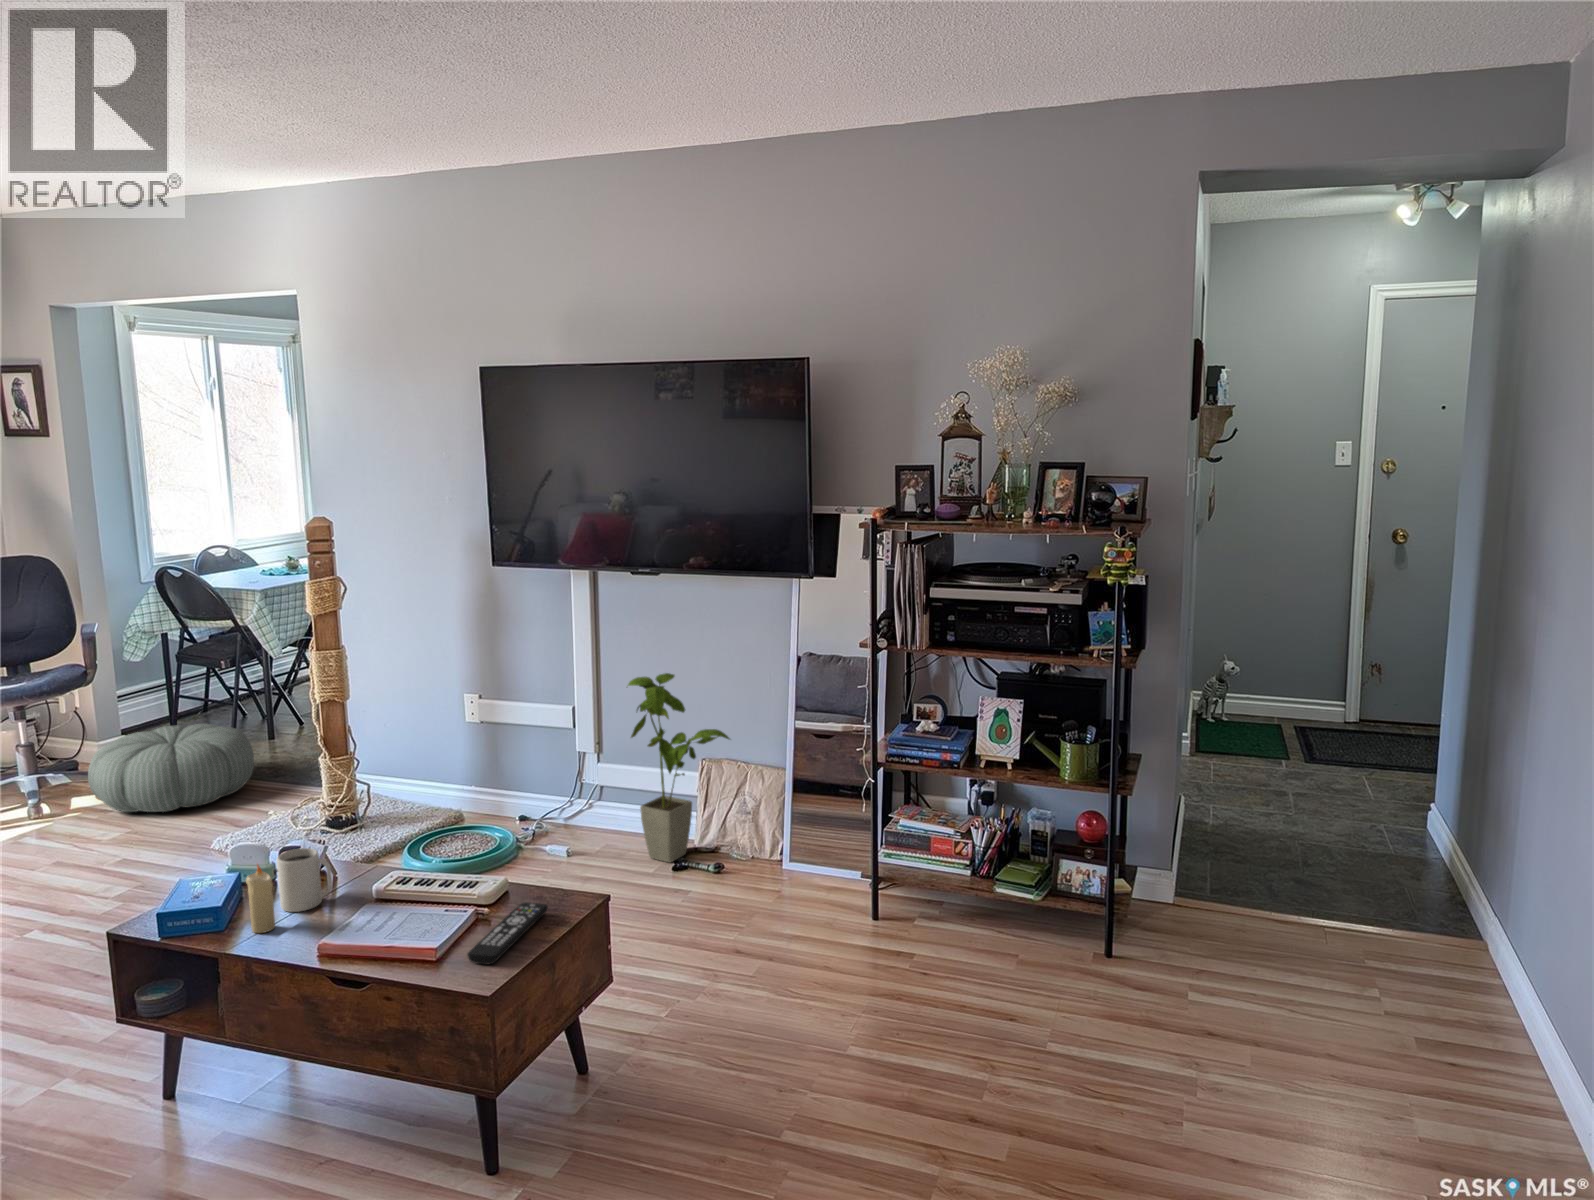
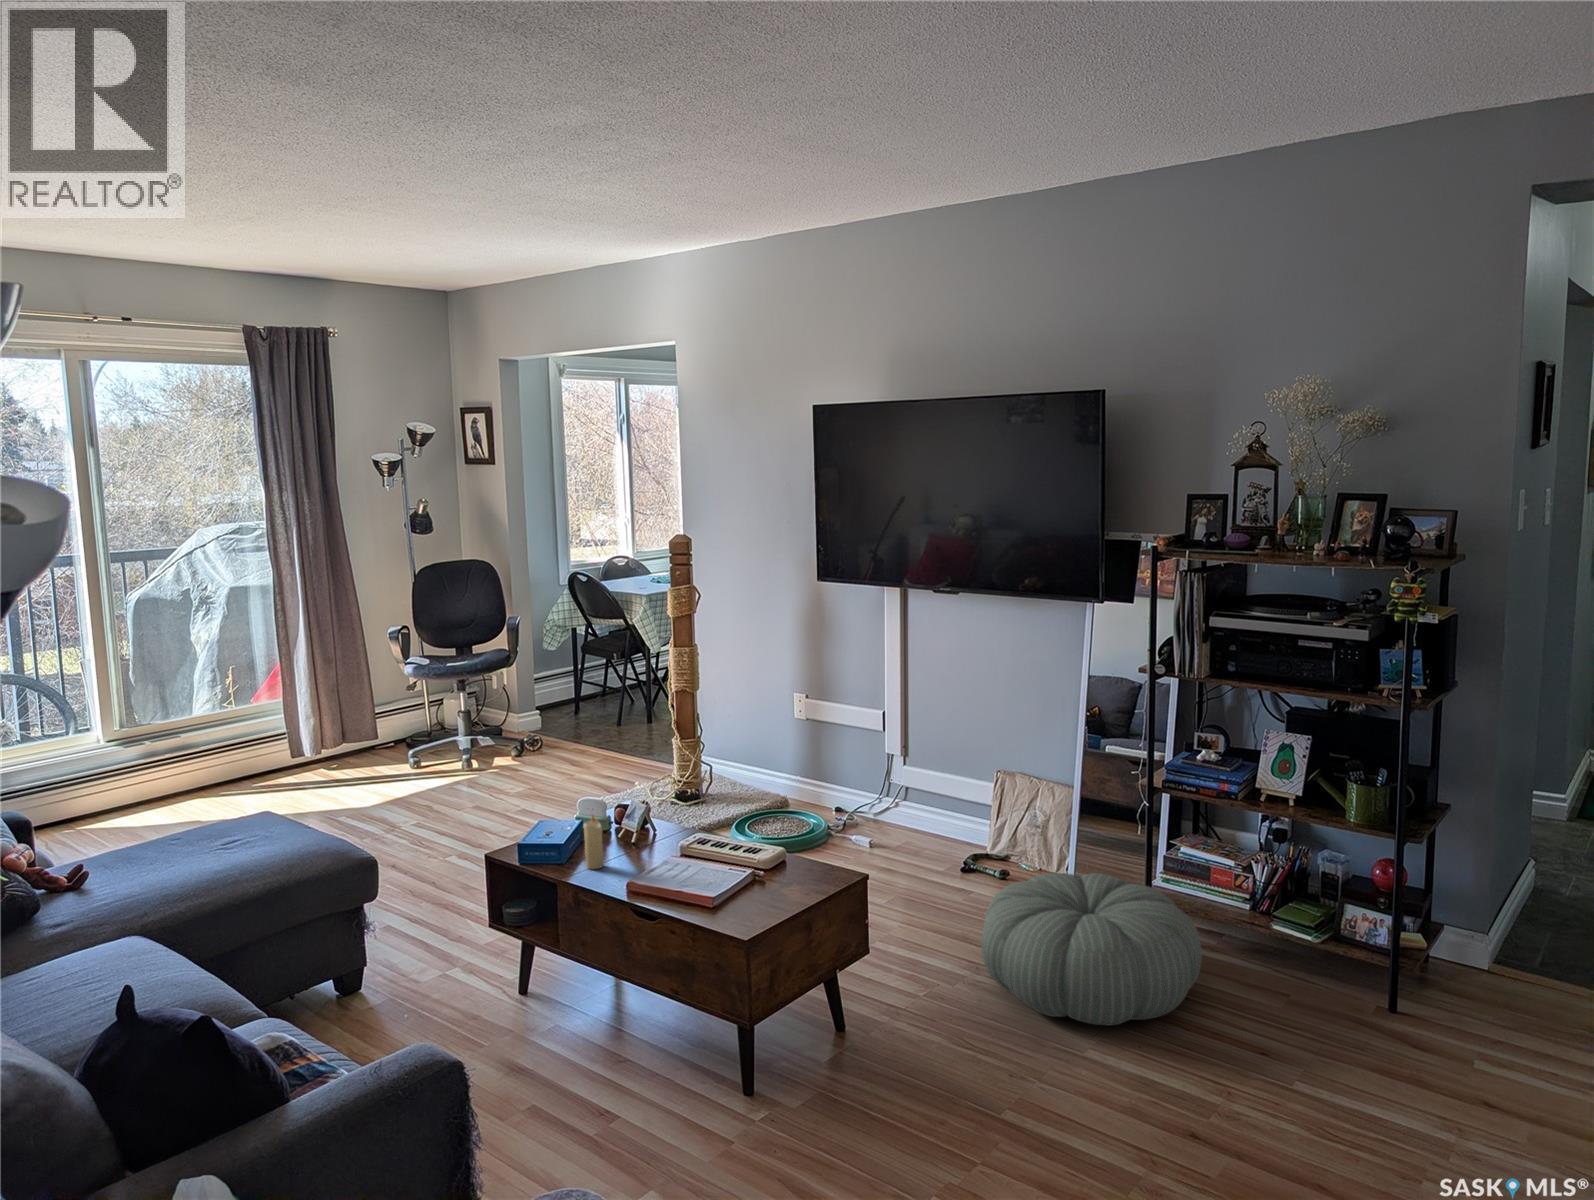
house plant: present [628,673,730,862] -> none [923,686,1021,864]
pouf: present [88,724,254,812] -> present [981,873,1202,1026]
mug: present [277,848,332,912] -> none [609,807,649,857]
remote control: present [467,902,548,964] -> none [737,872,812,917]

